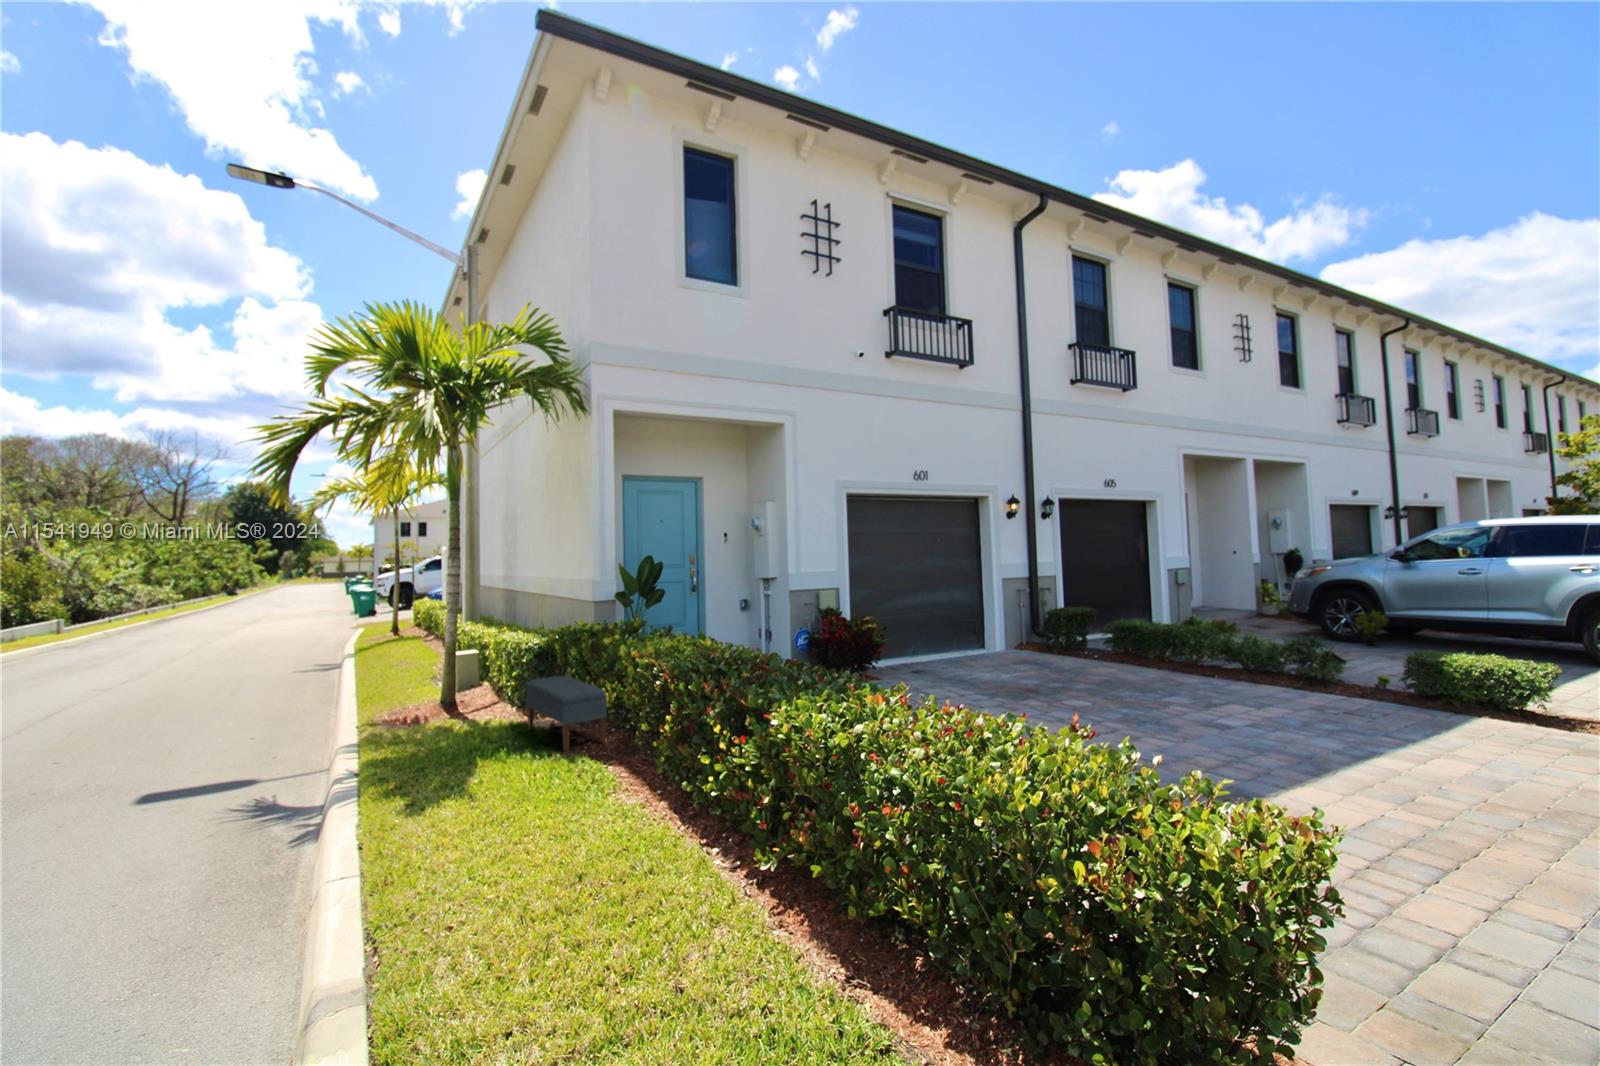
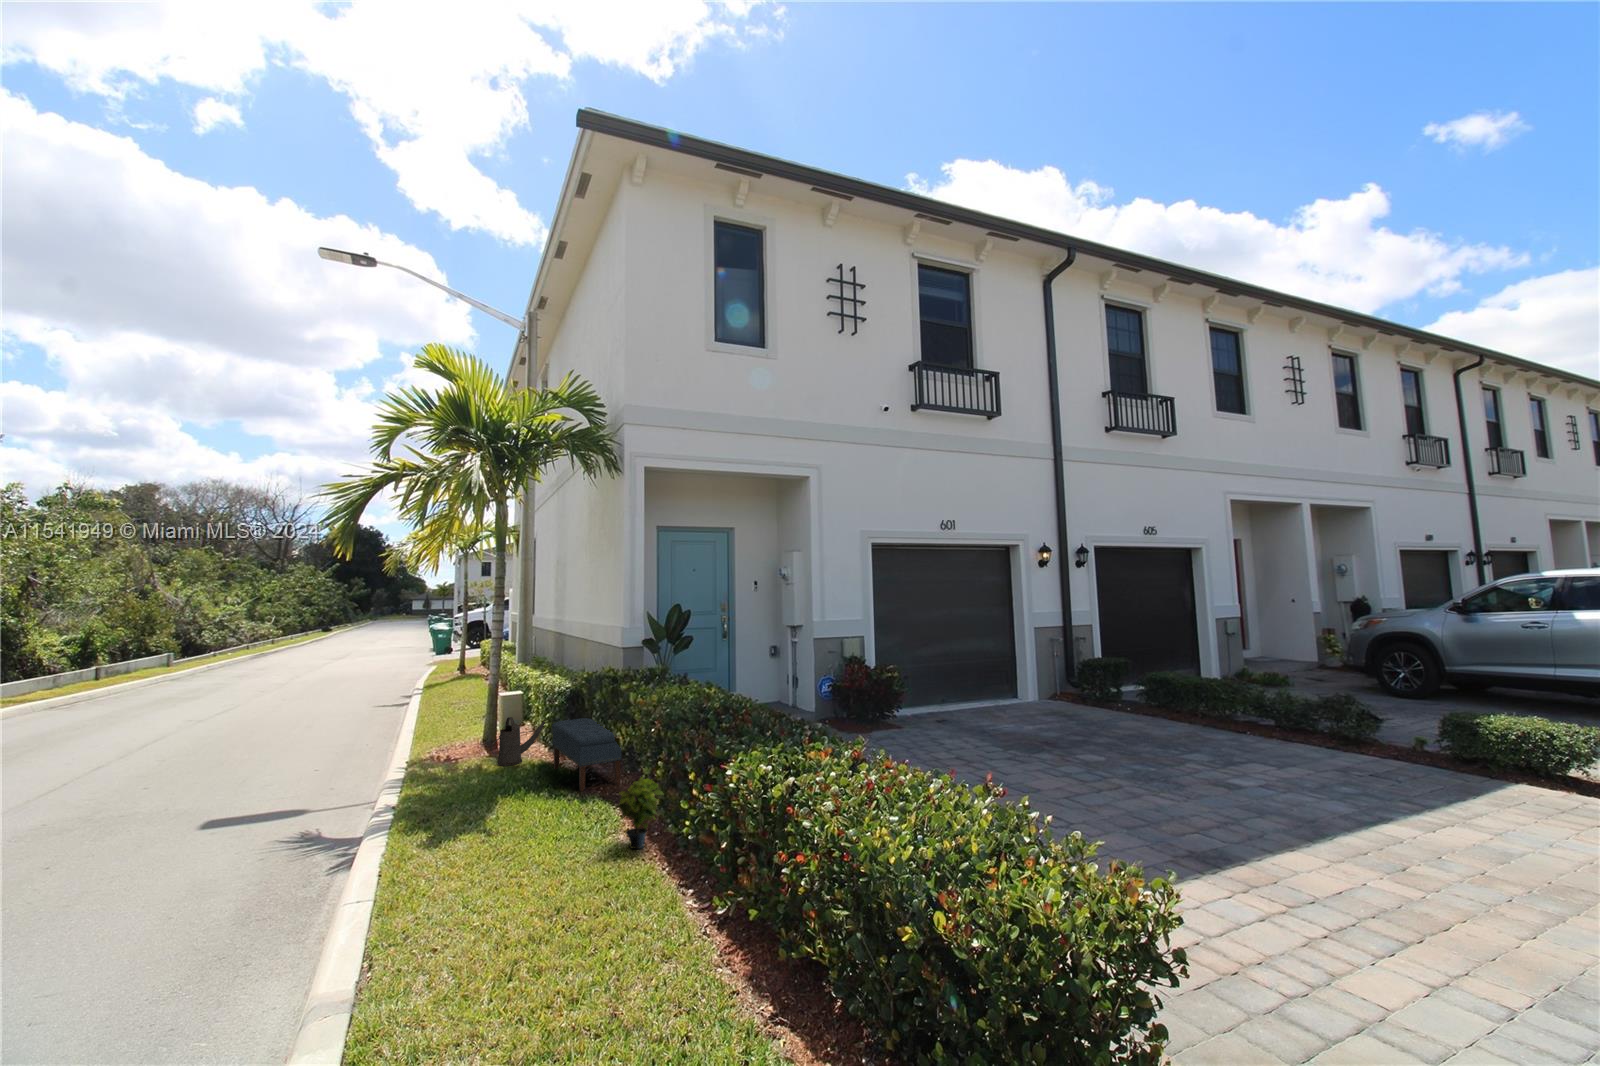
potted plant: present [1357,612,1387,645] -> present [617,777,663,849]
watering can: none [456,676,516,728] -> present [490,717,545,766]

